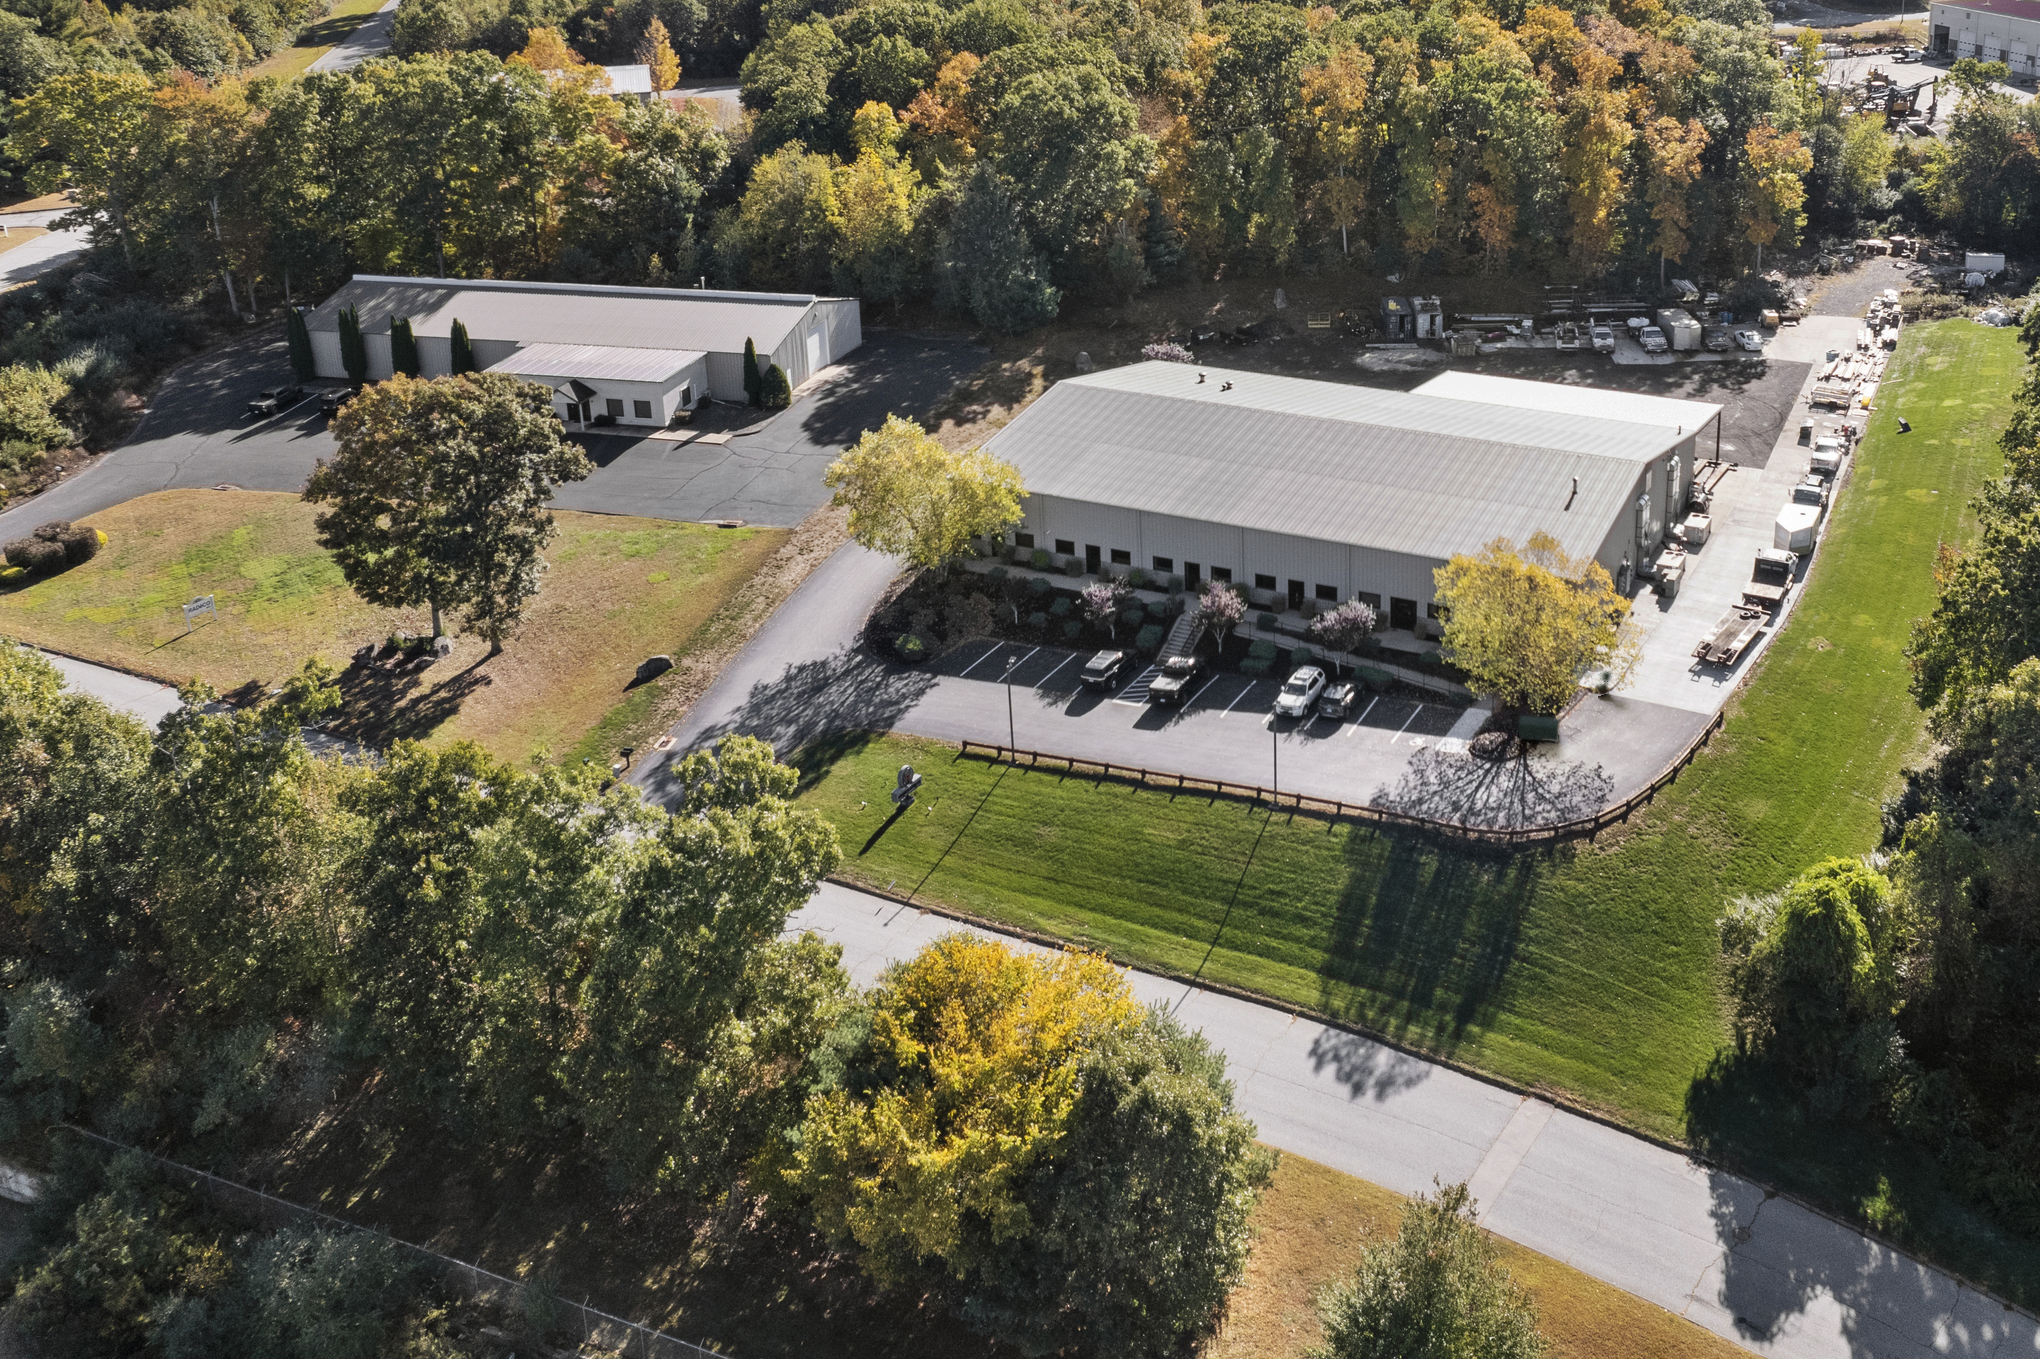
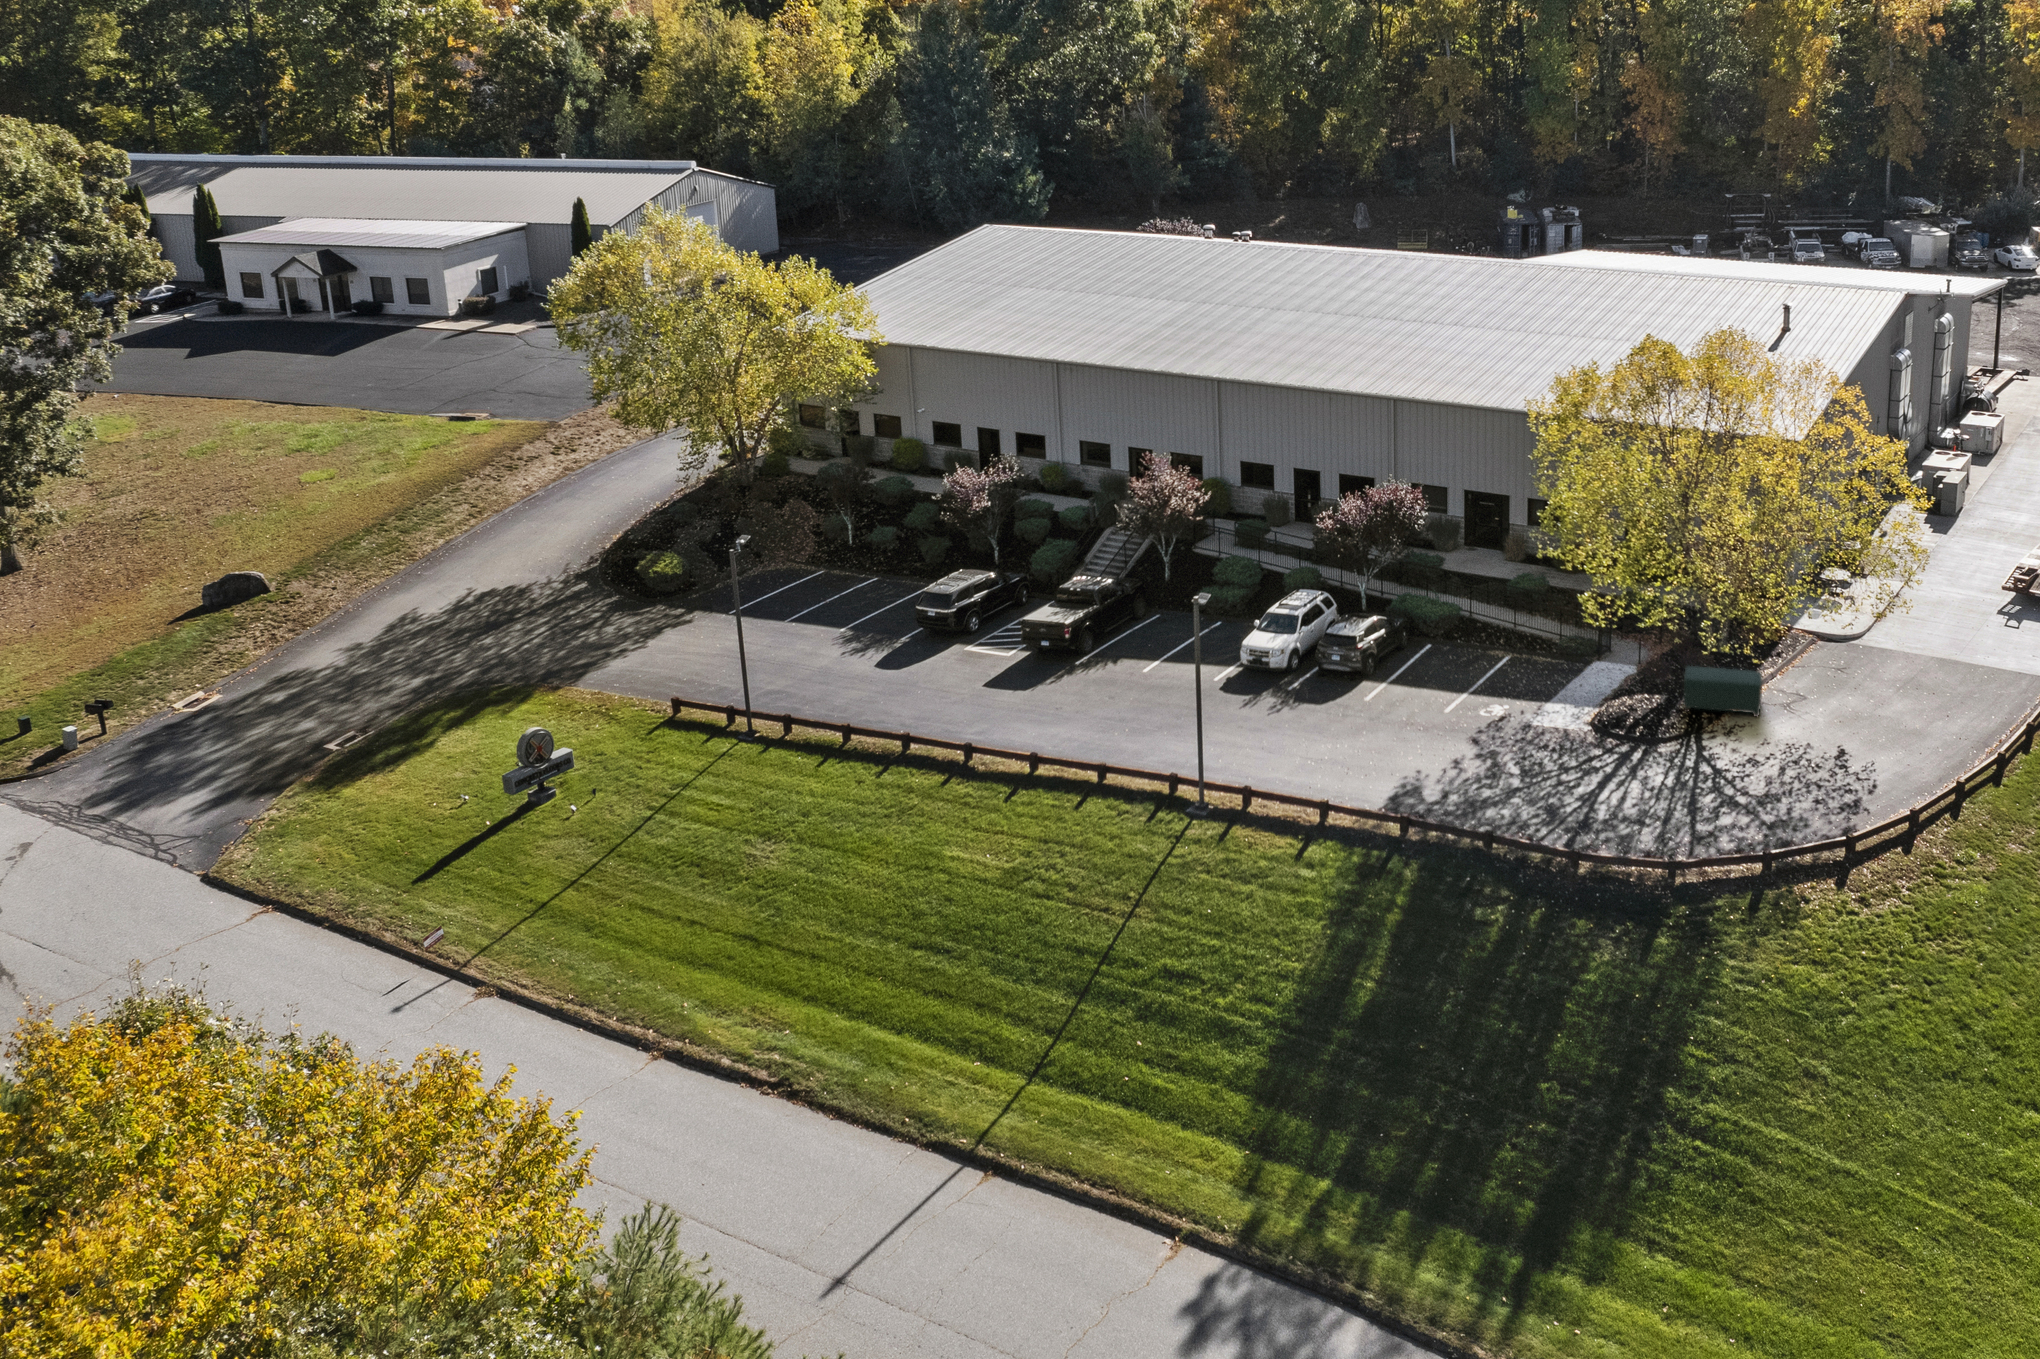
potted tree: present [1595,671,1611,695] -> none [1826,594,1862,645]

